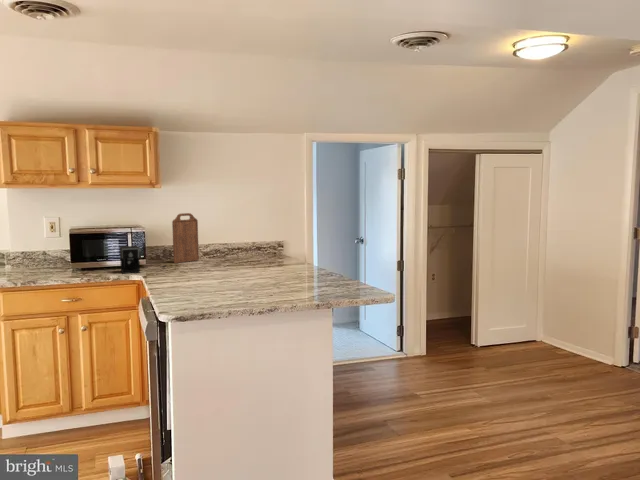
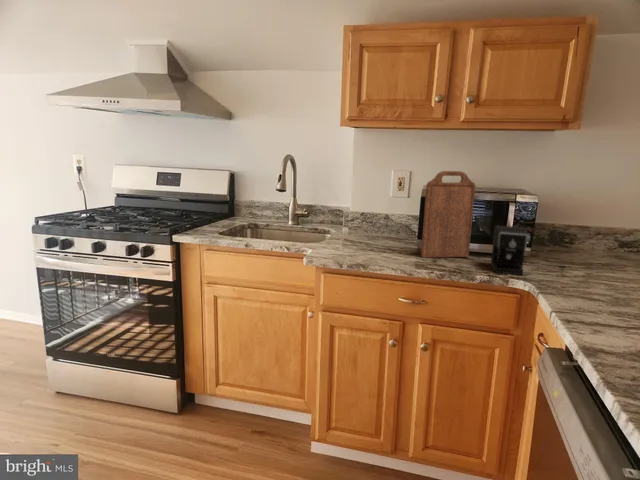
cutting board: present [172,213,199,263] -> present [421,171,476,258]

